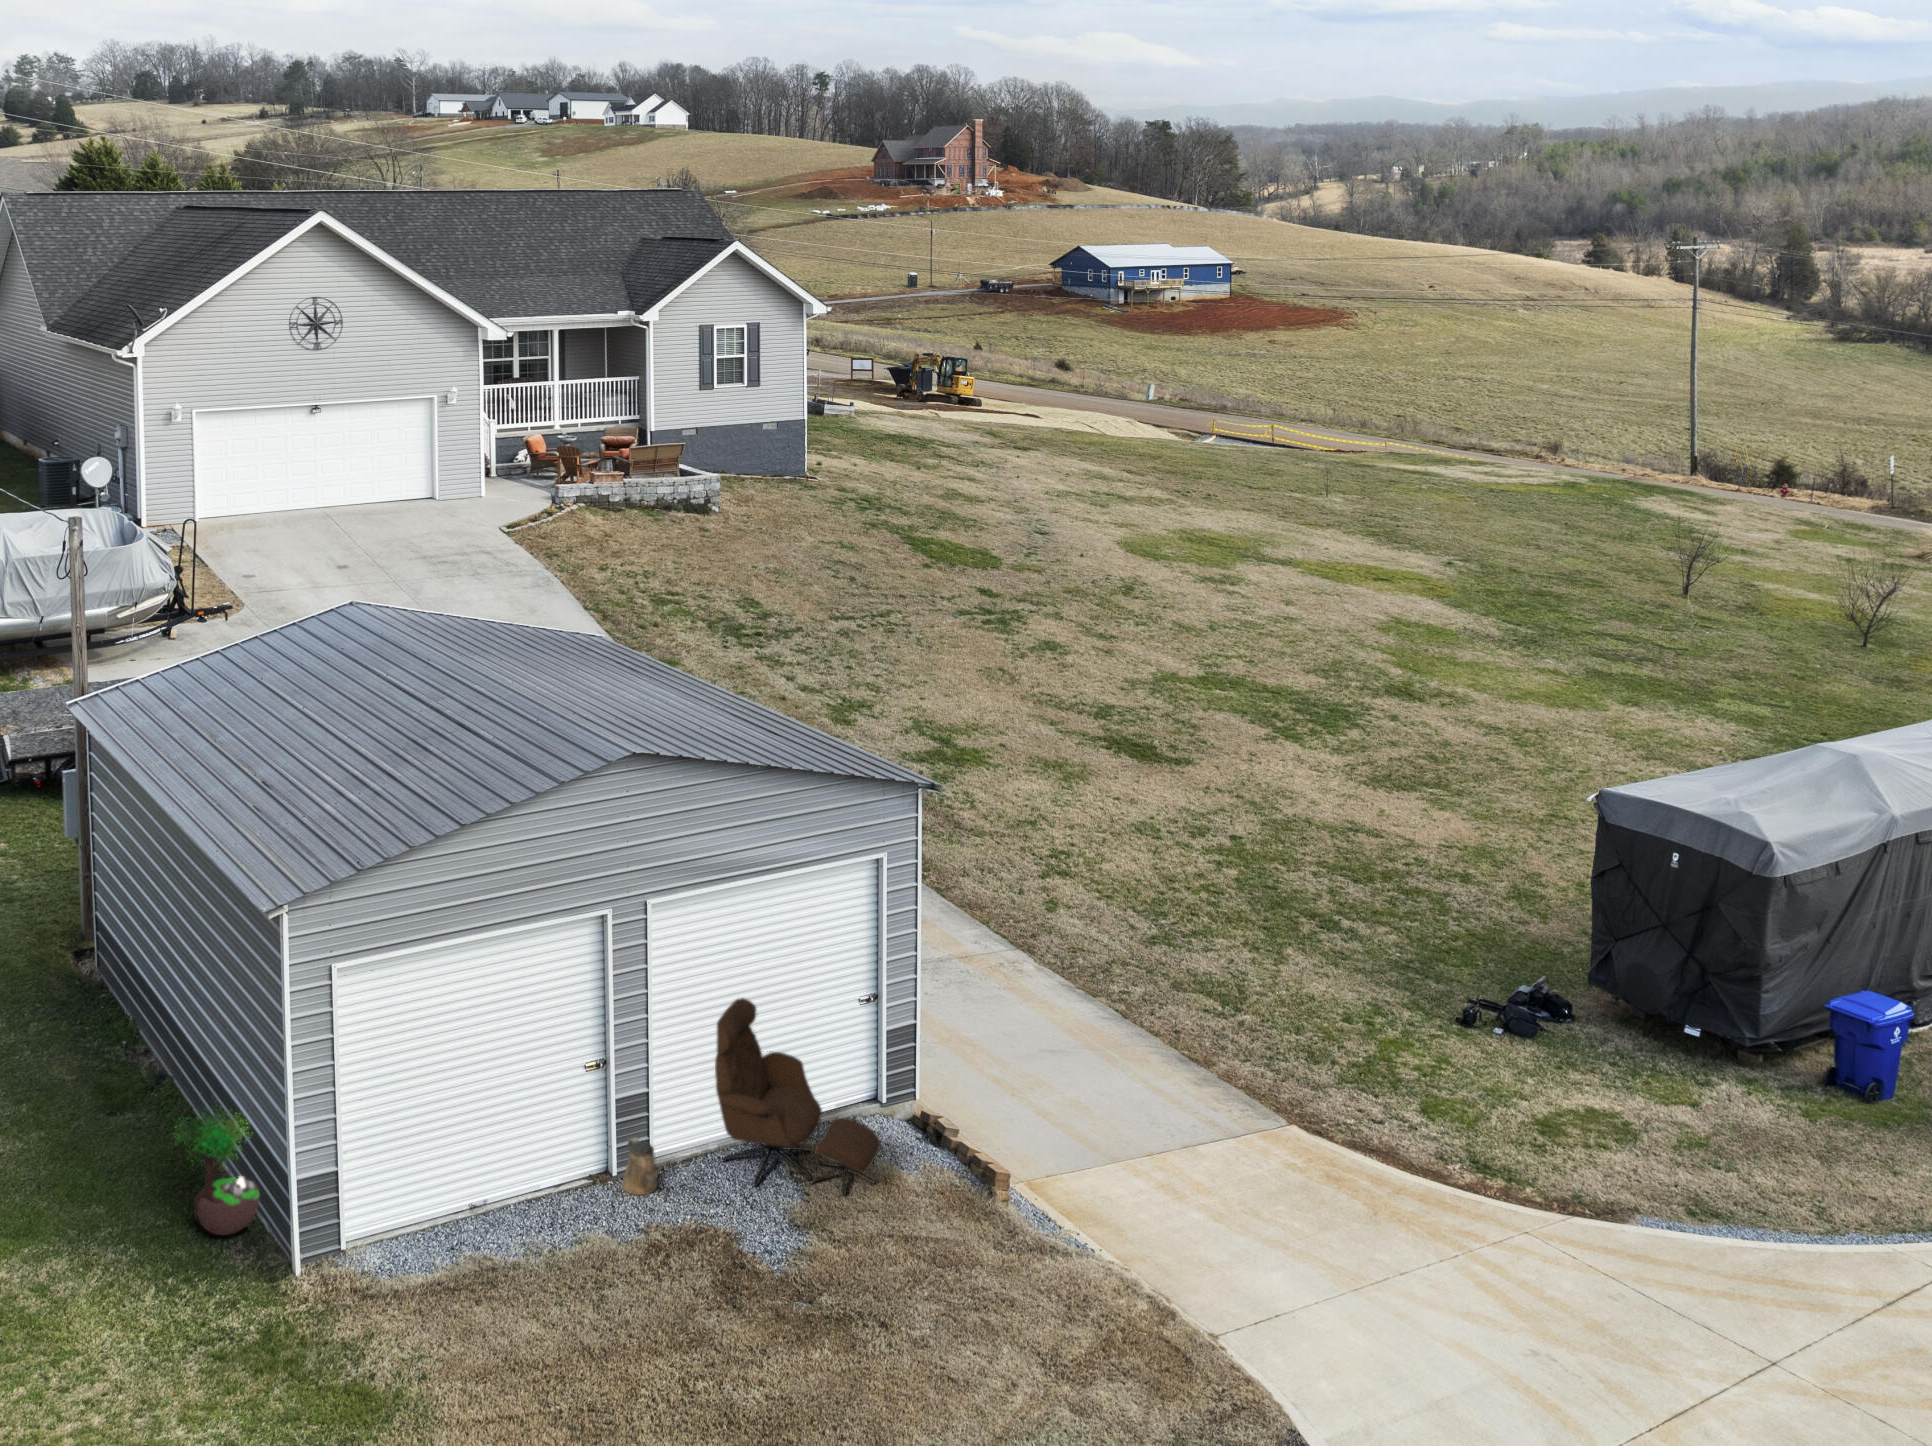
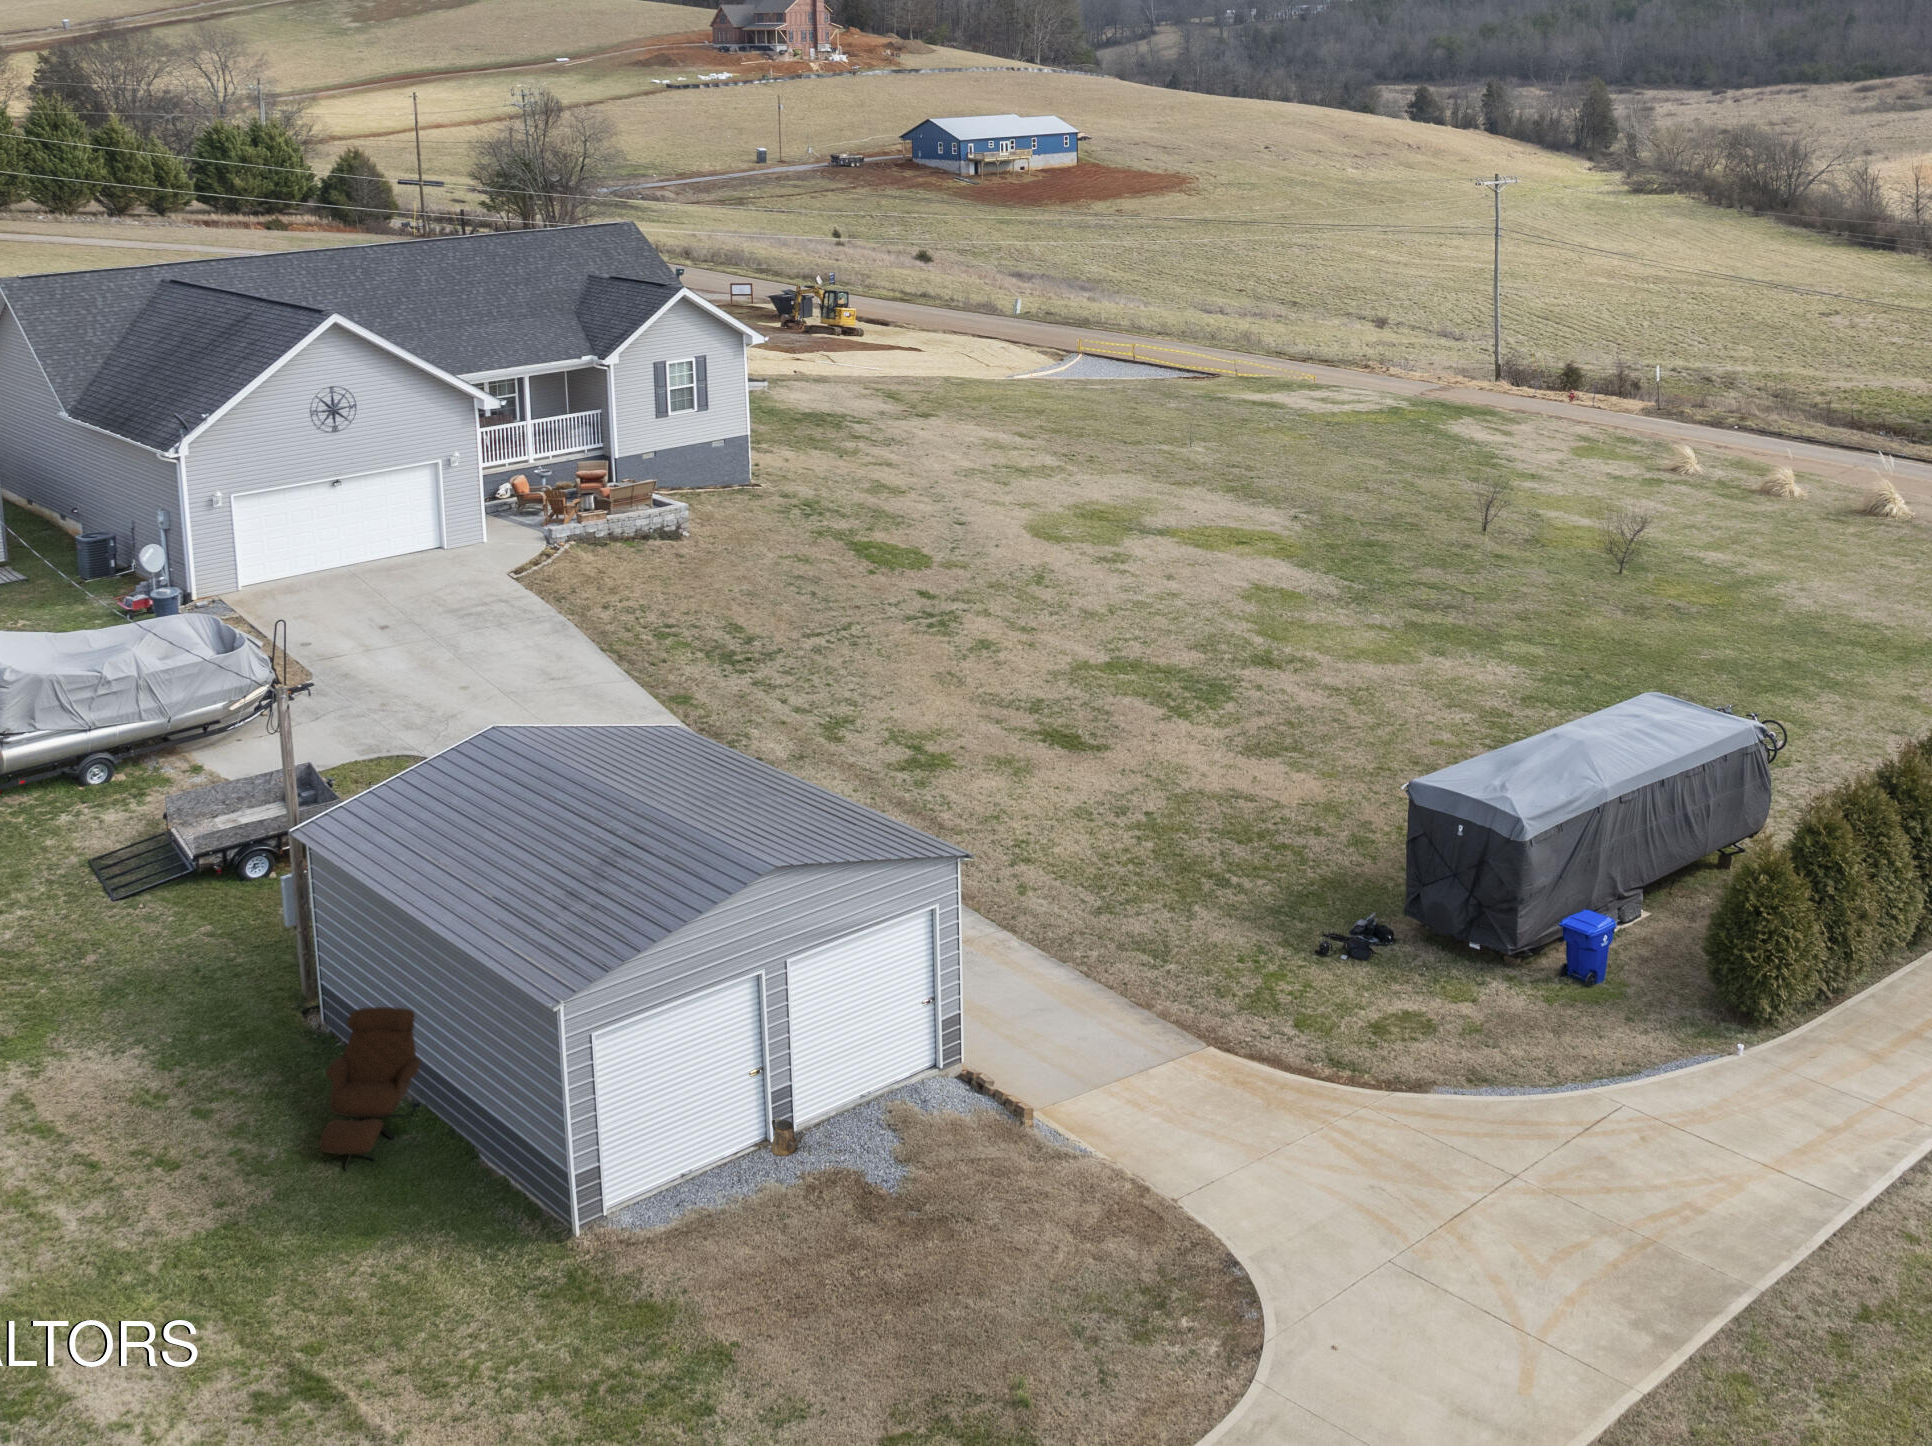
lounge chair: present [715,998,881,1196] -> present [320,1007,421,1170]
potted tree: present [174,1108,260,1235] -> none [470,1132,535,1223]

